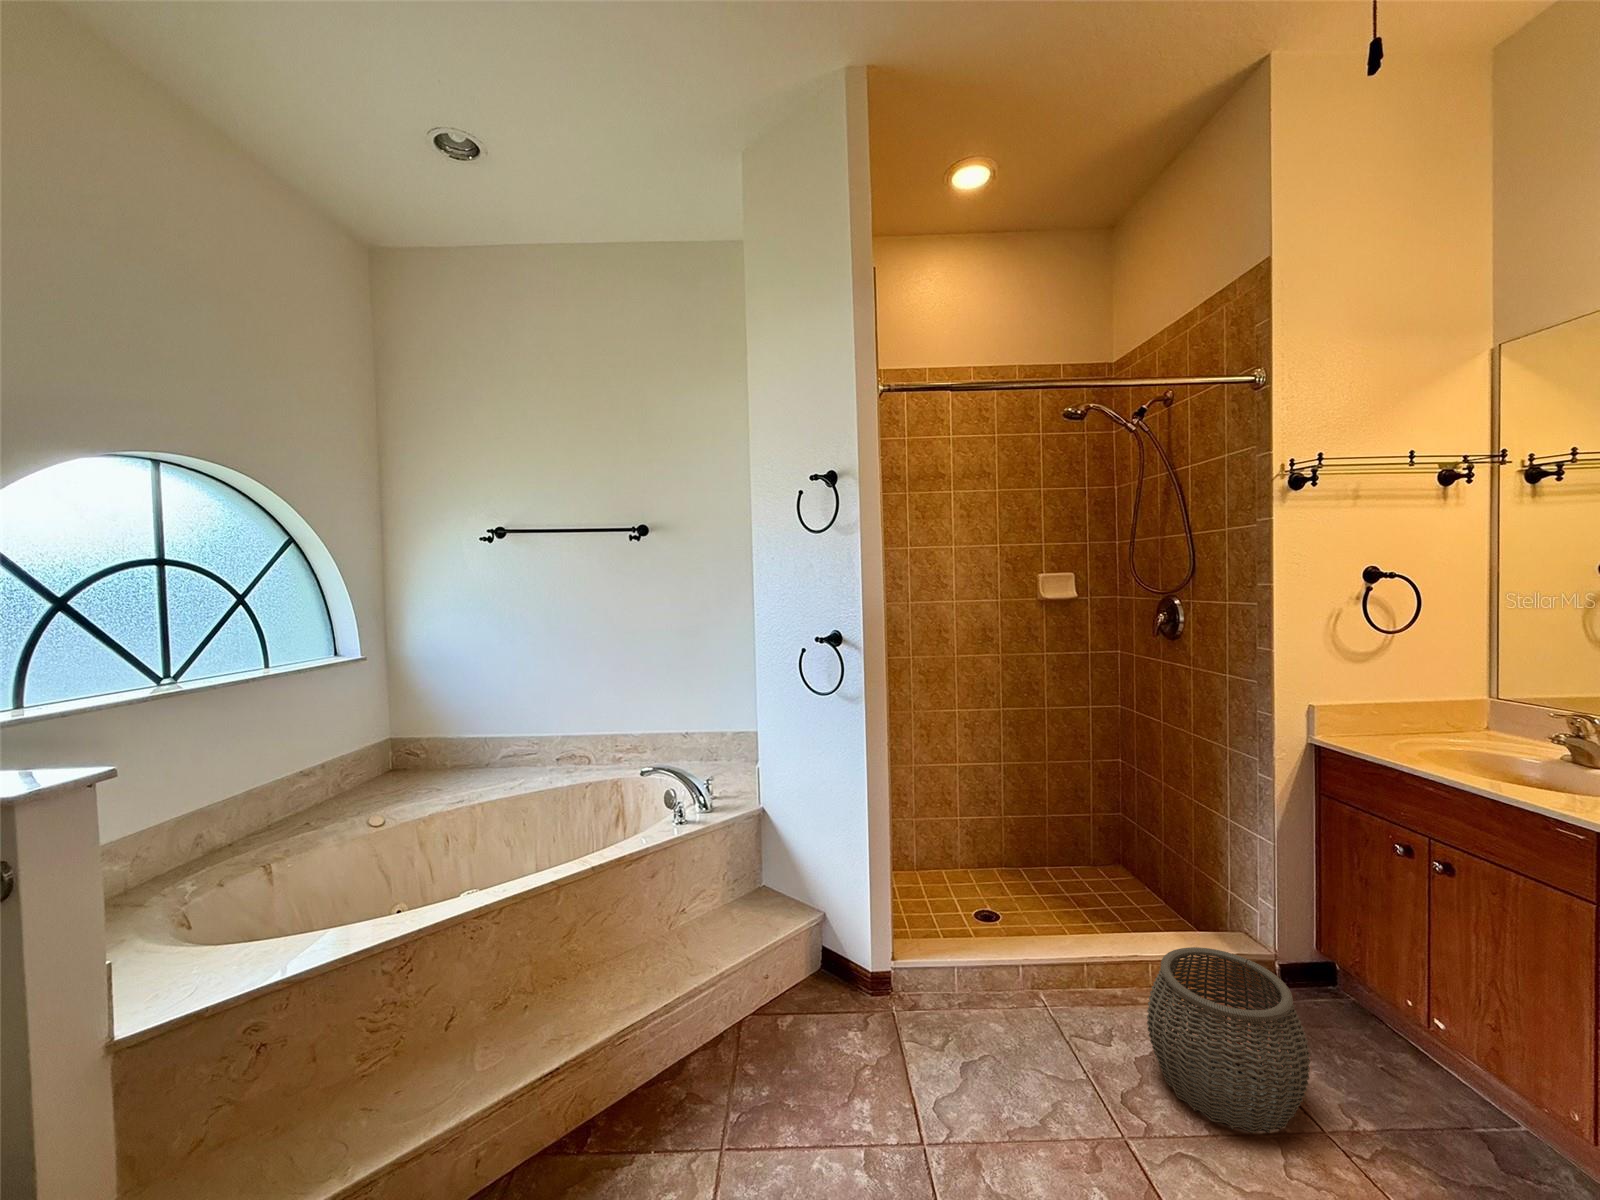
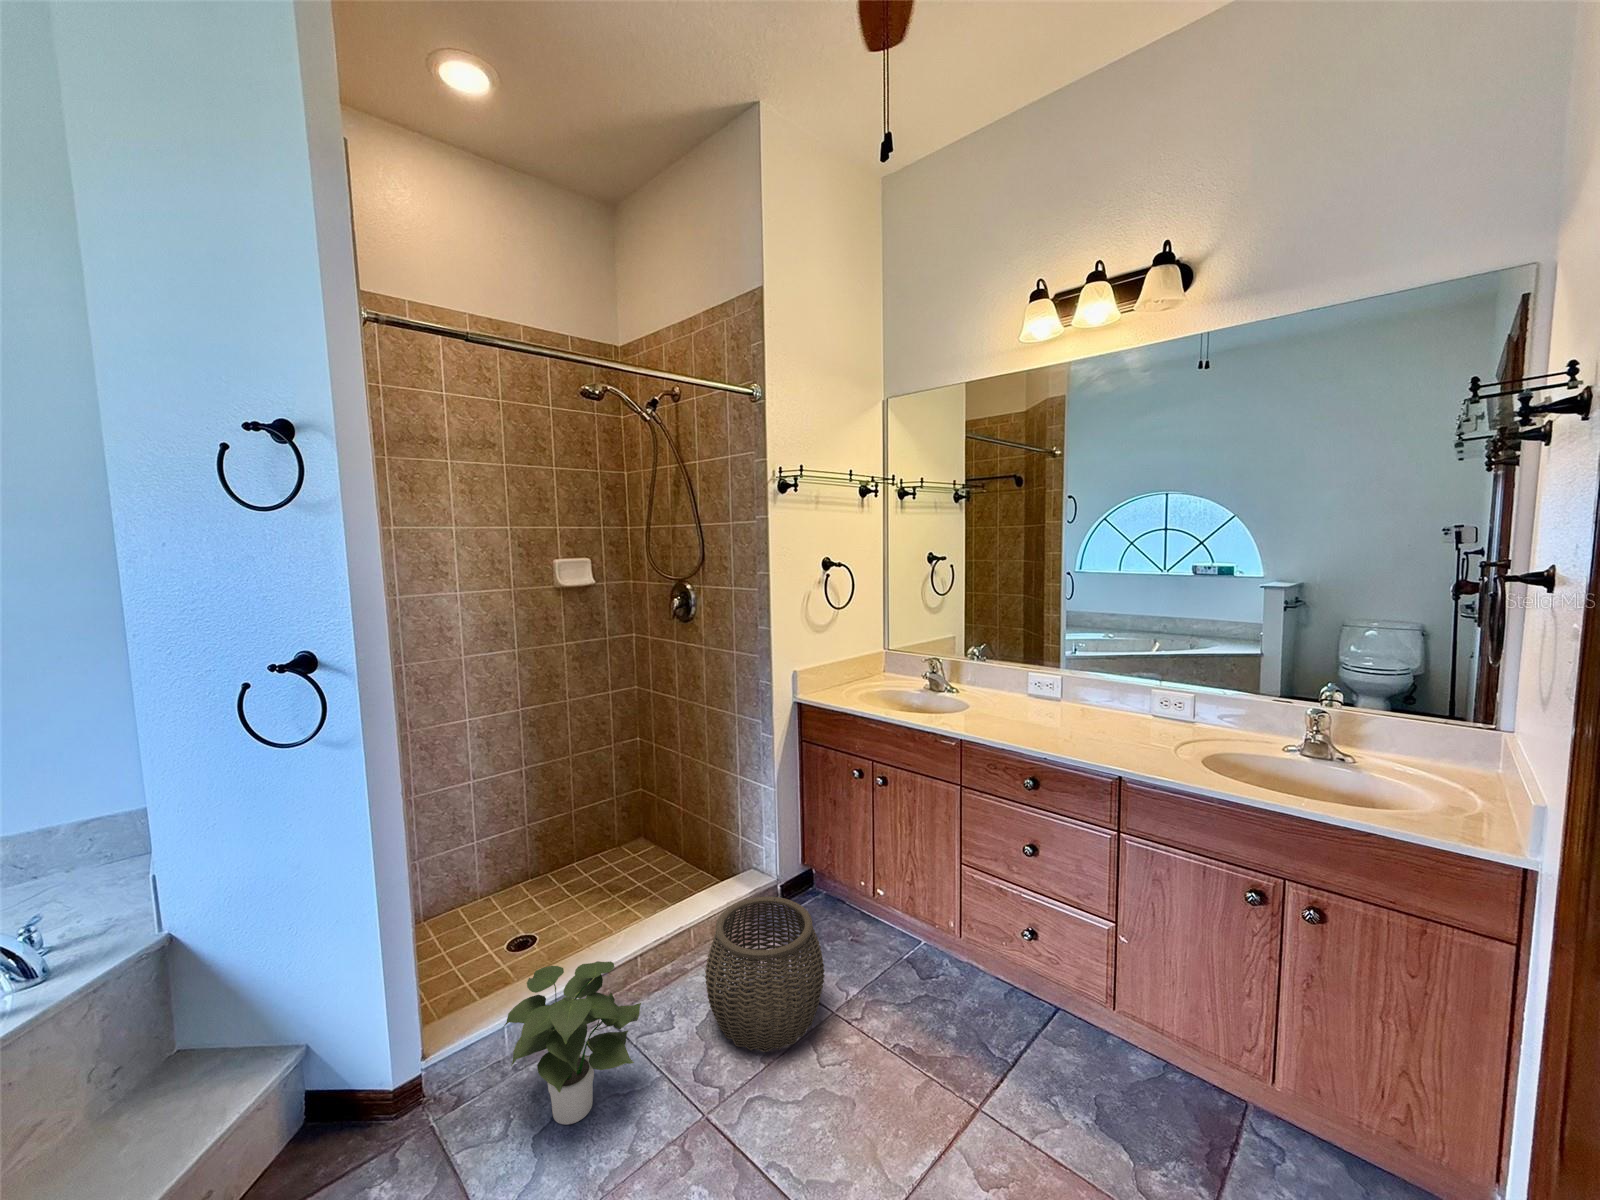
potted plant: none [948,925,1070,1072] -> present [504,961,641,1125]

